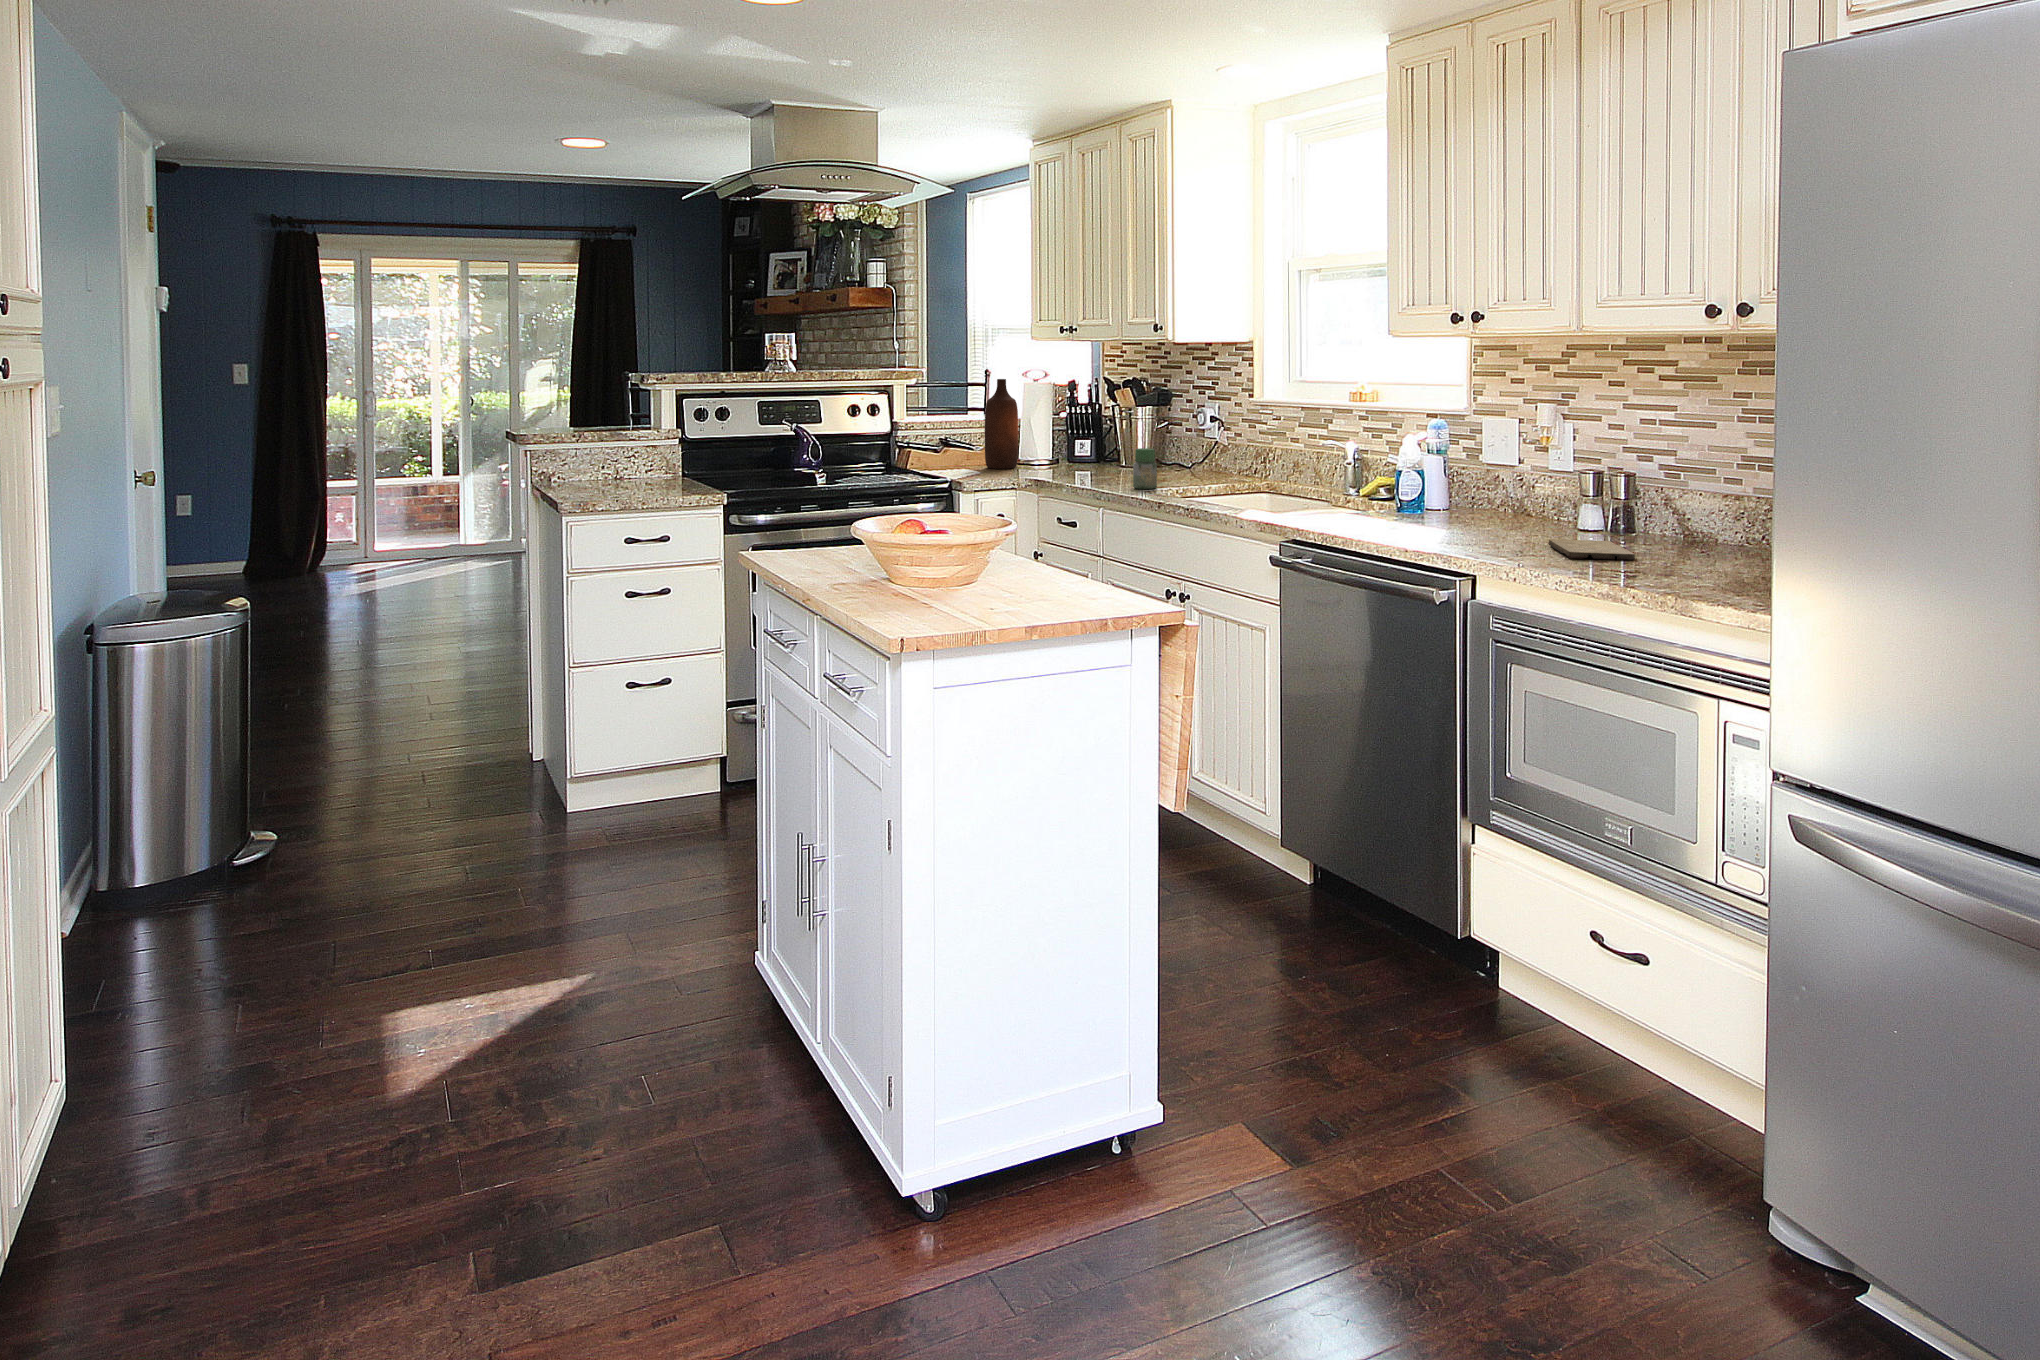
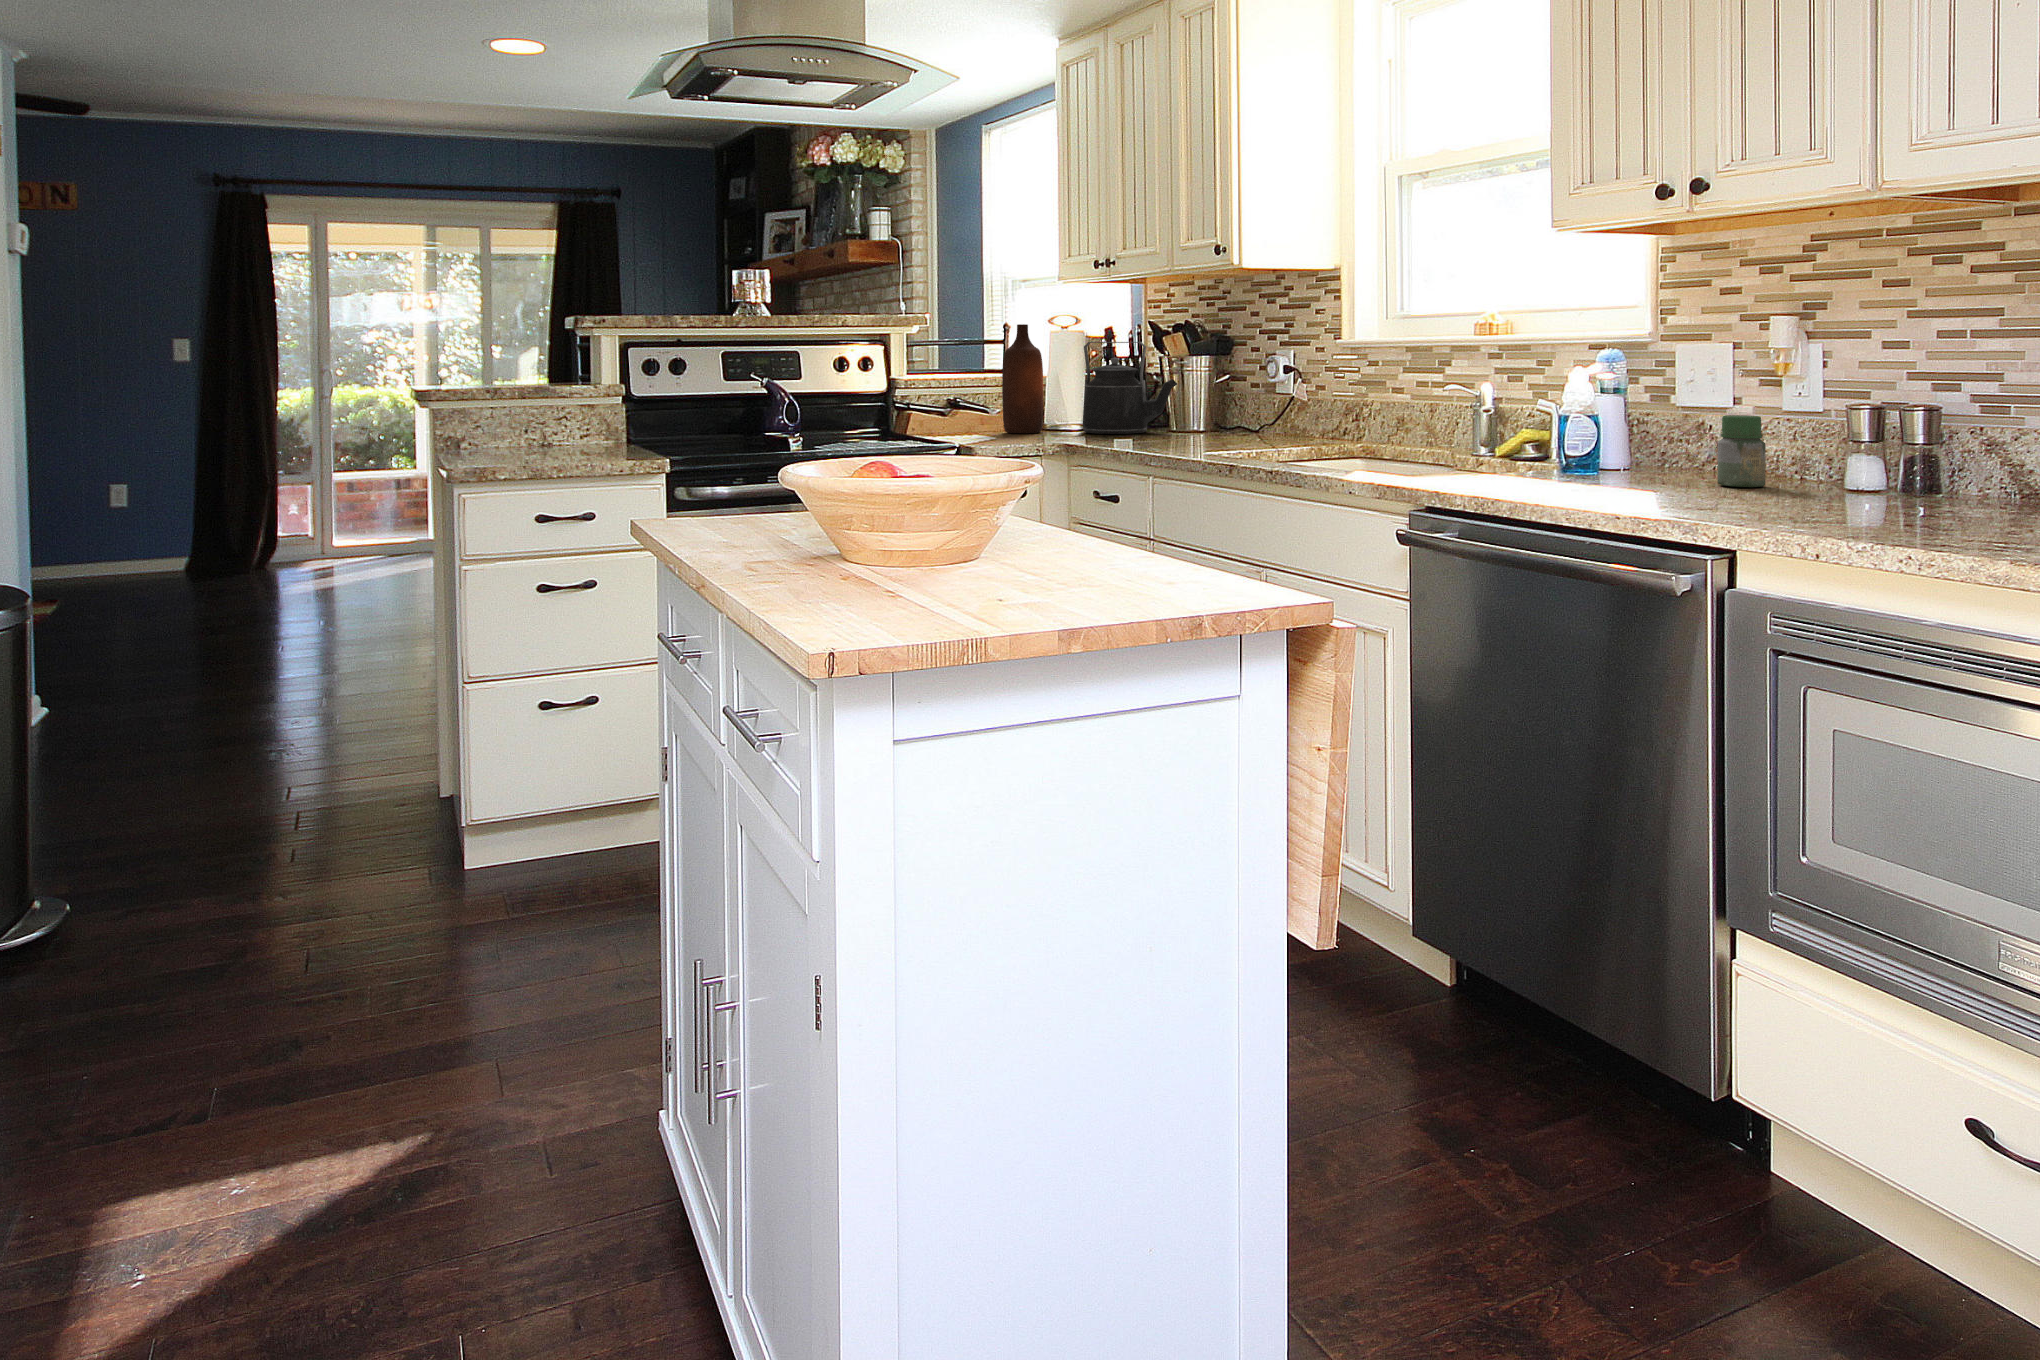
kettle: none [1050,394,1127,470] -> present [1082,342,1177,434]
jar: present [1133,448,1157,489] -> present [1718,415,1766,487]
cutting board: present [1548,539,1635,560] -> none [1827,501,1989,528]

